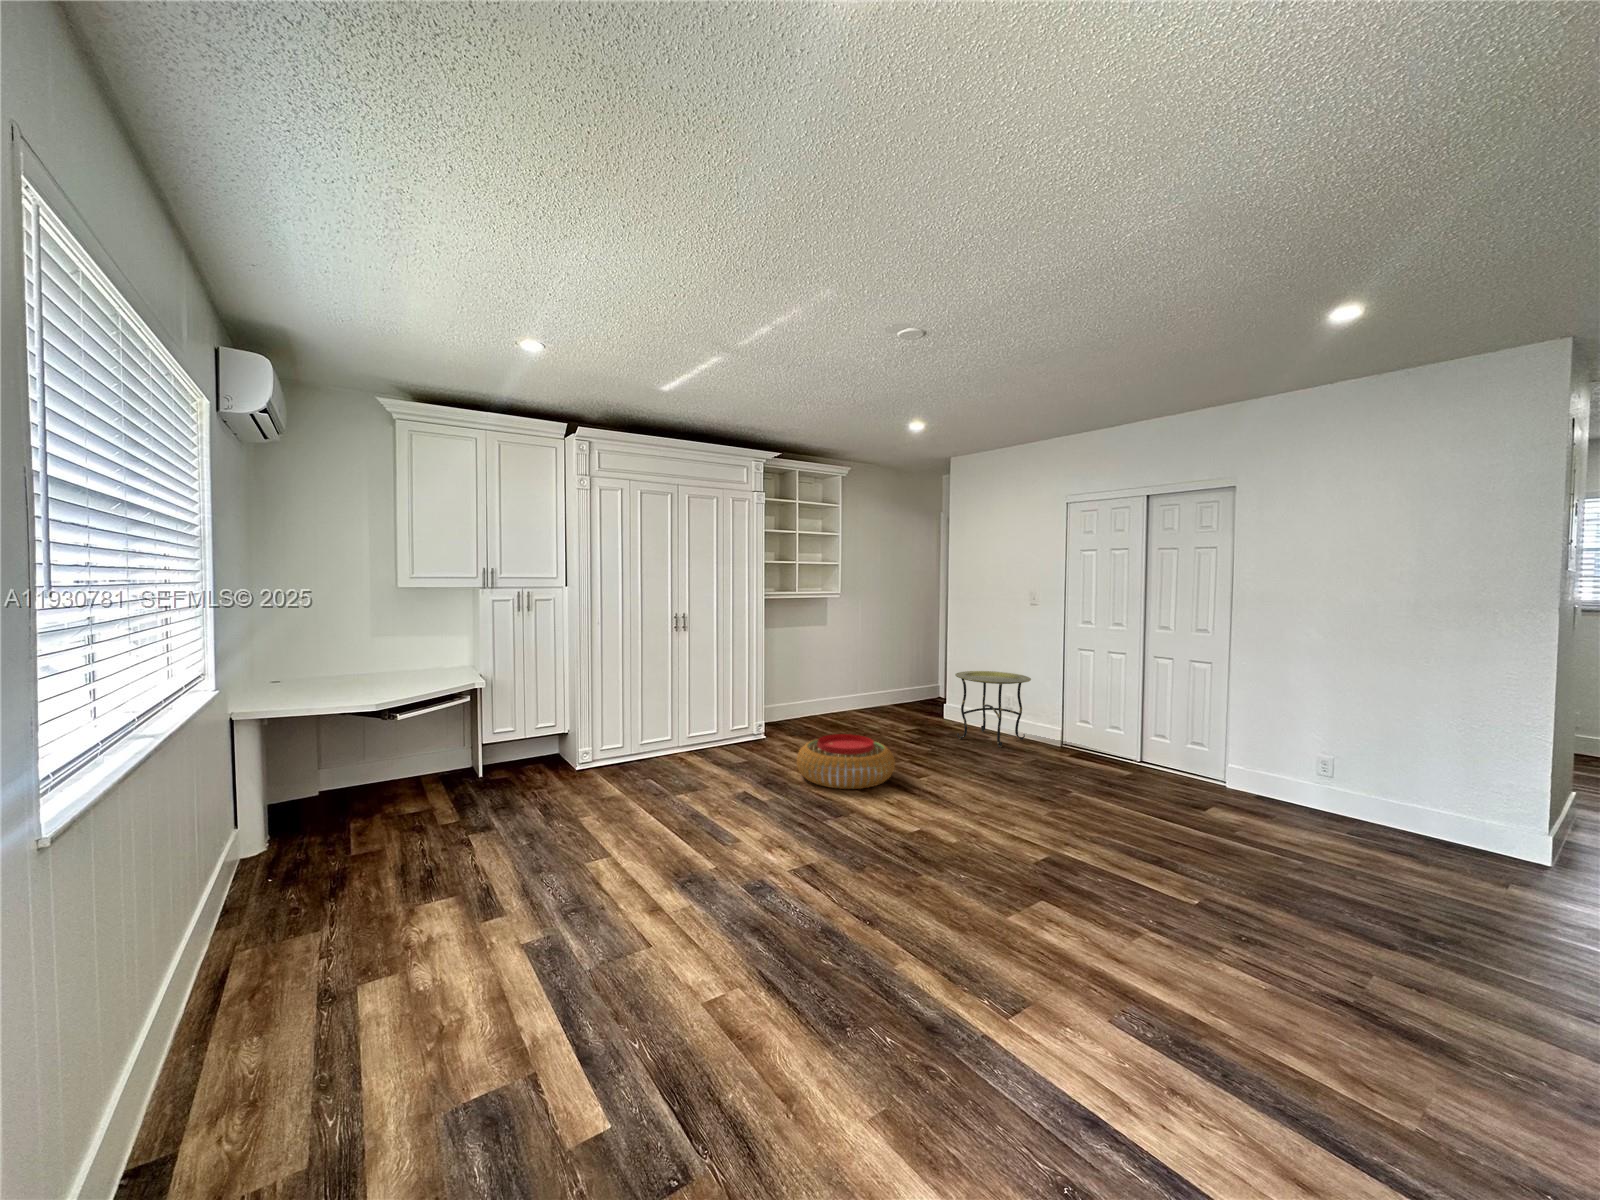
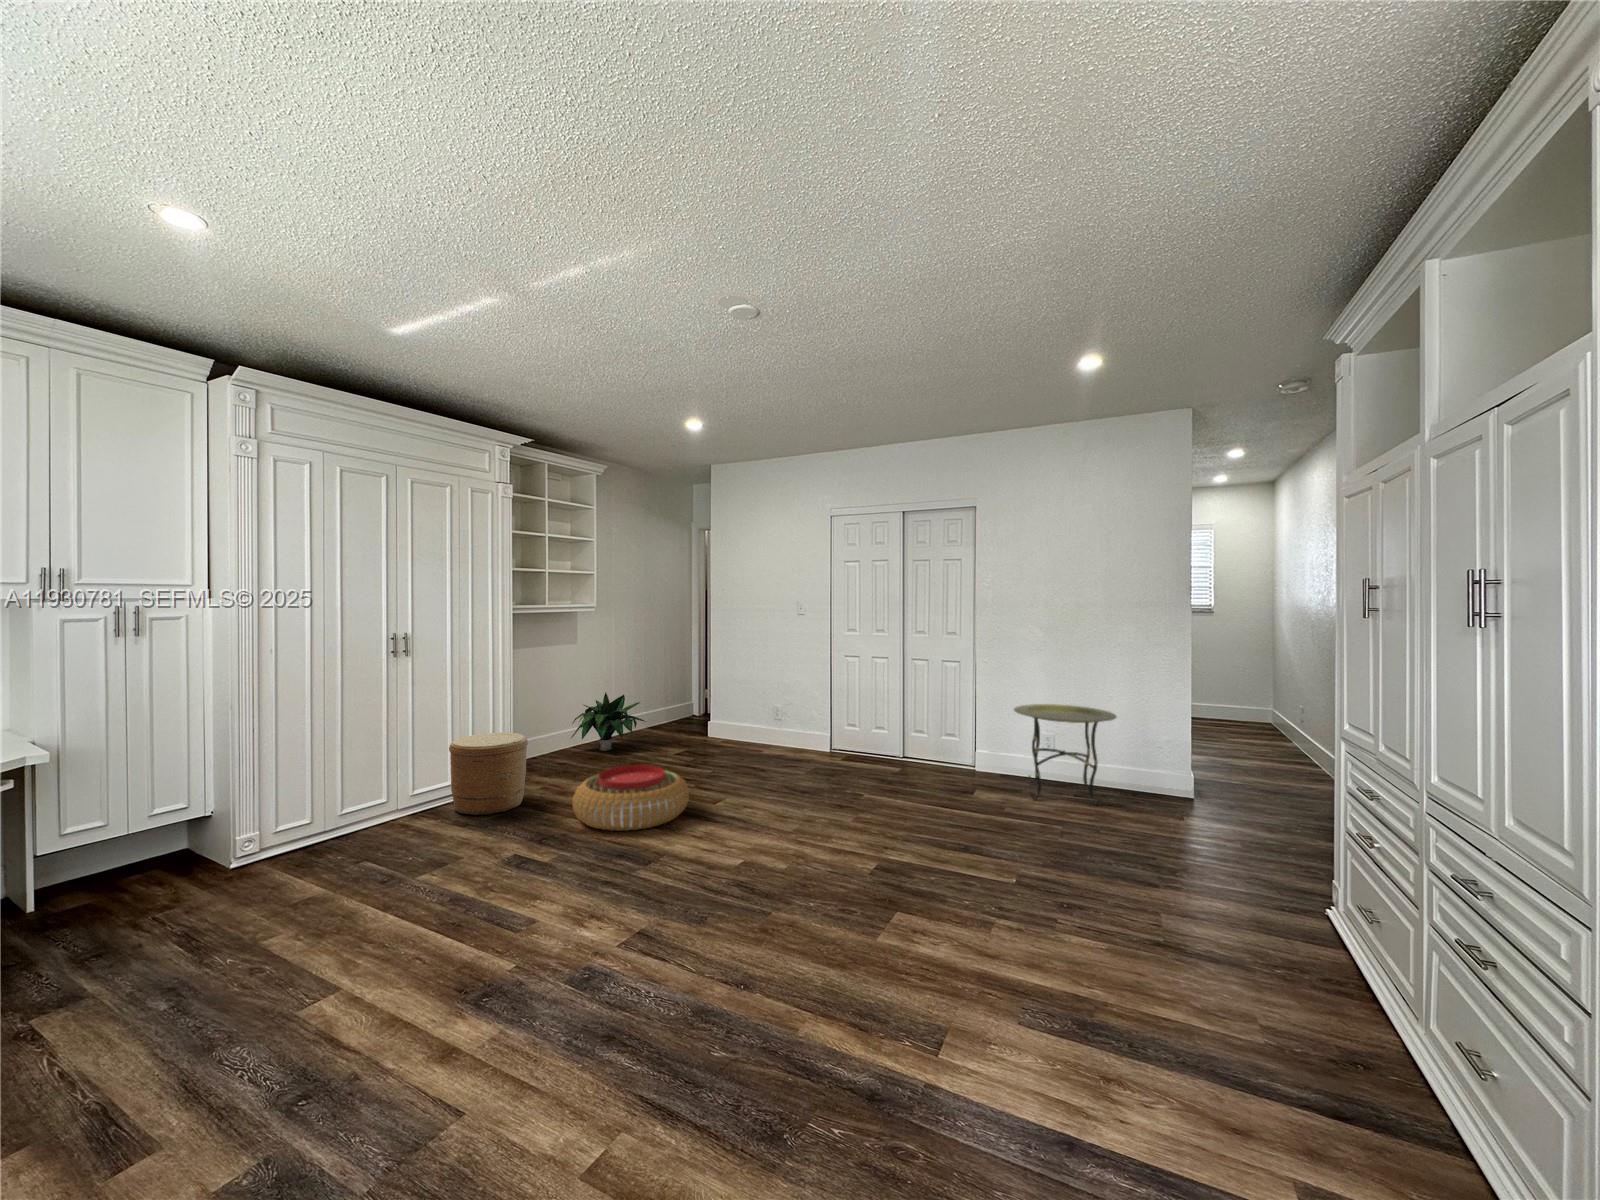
potted plant: none [818,669,884,721] -> present [571,692,645,751]
side table: present [955,671,1031,747] -> present [1014,704,1116,805]
woven basket: none [714,695,771,760] -> present [449,733,528,815]

